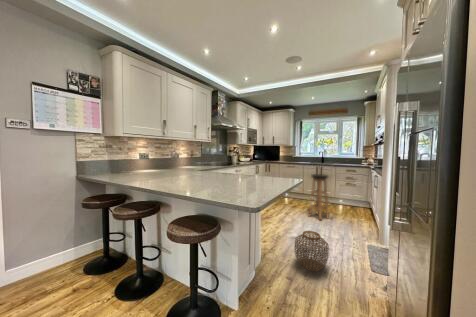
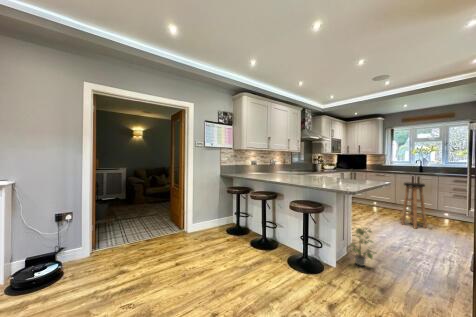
woven basket: present [295,231,329,271] -> none [383,226,418,260]
potted plant: none [257,244,289,300] -> present [352,228,373,266]

